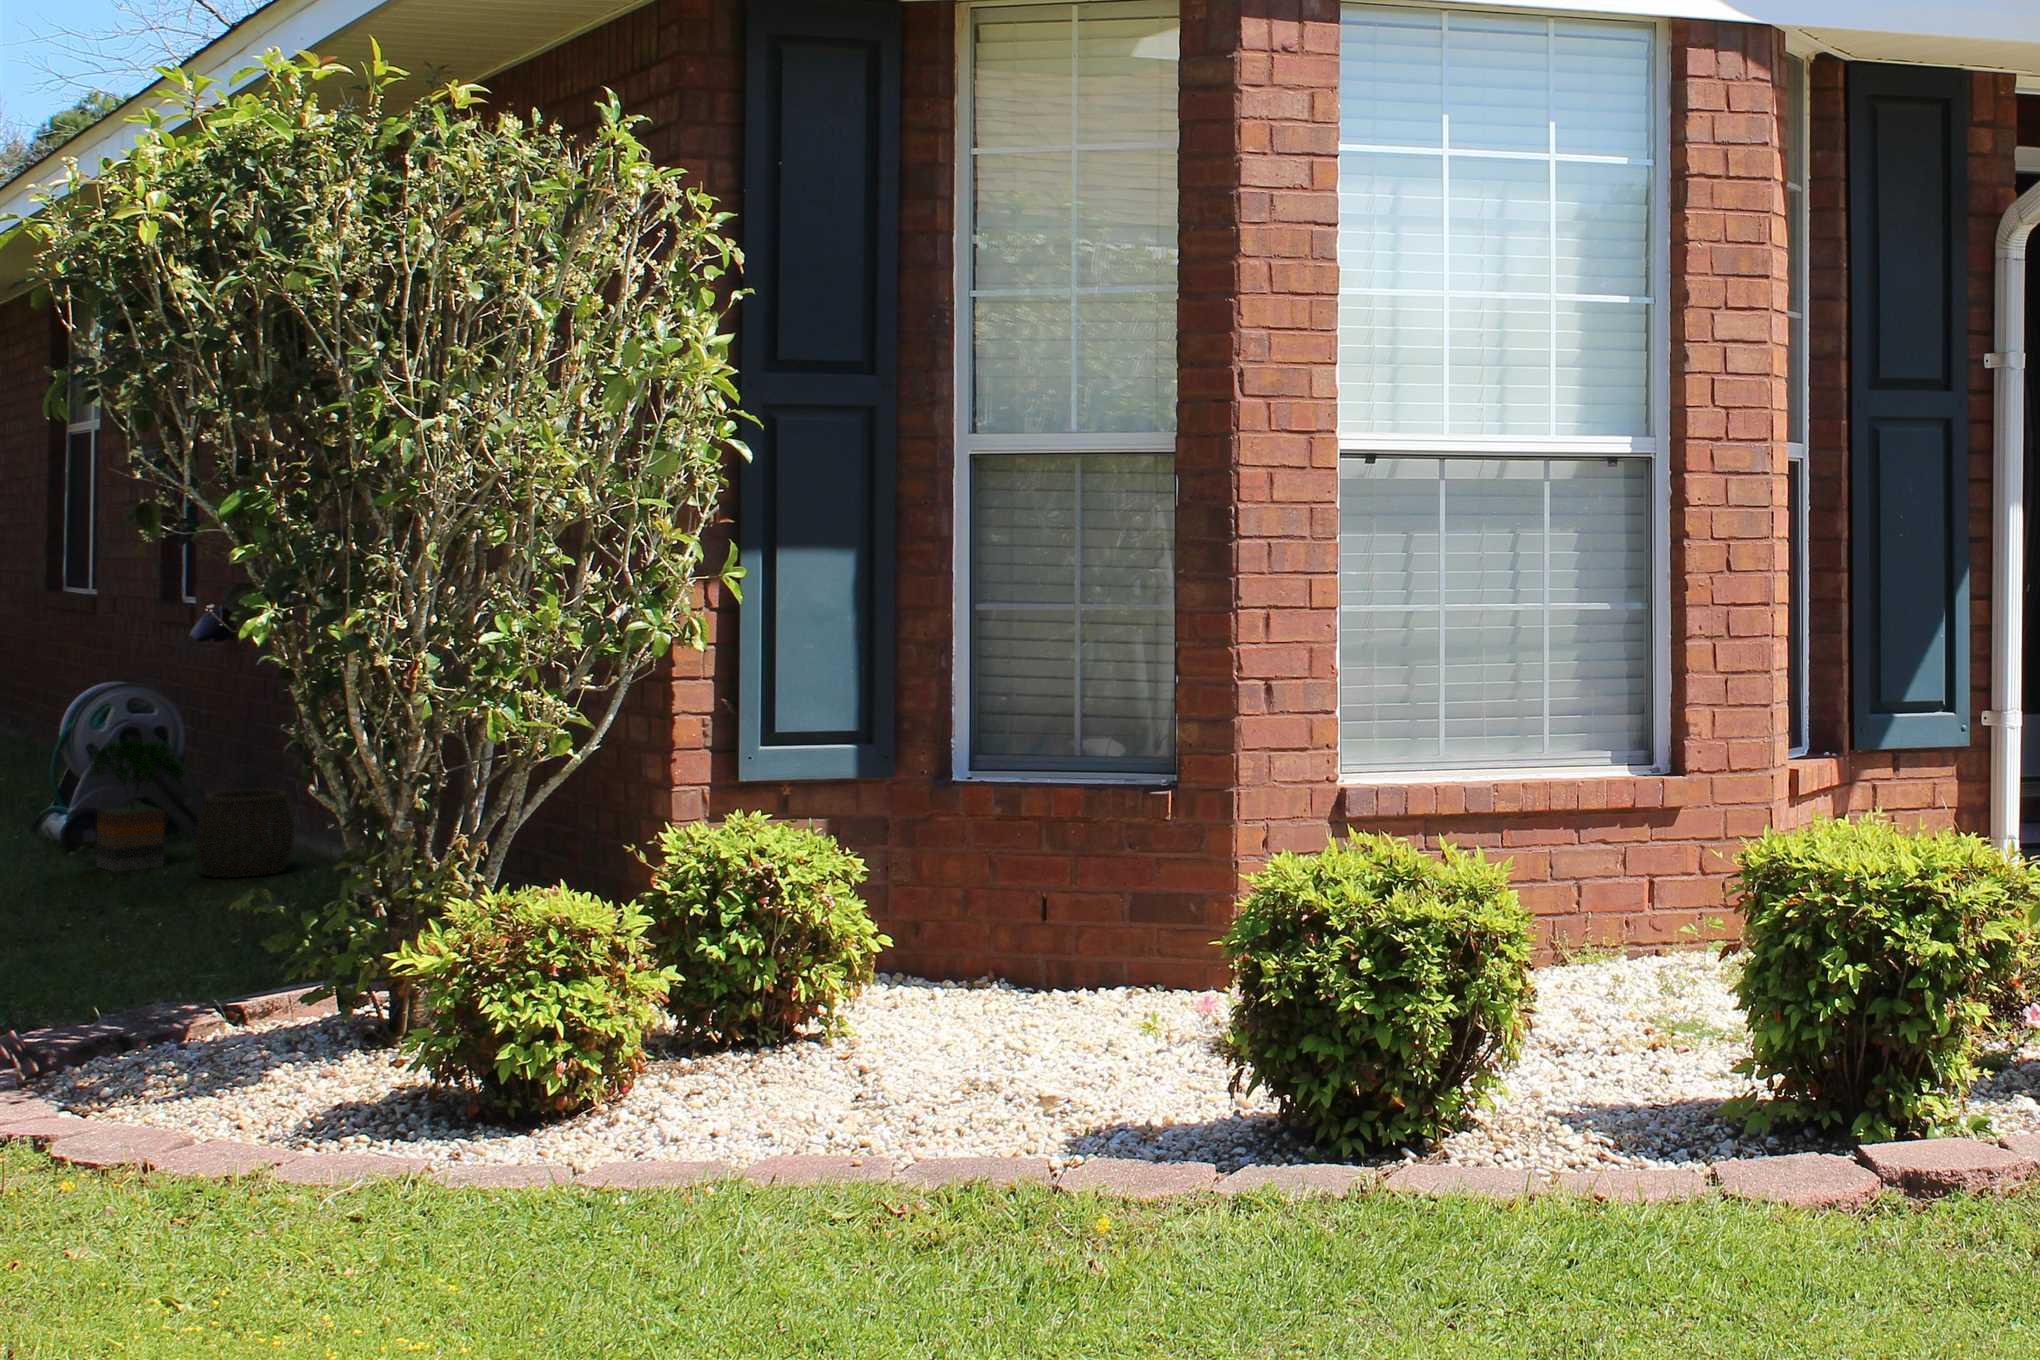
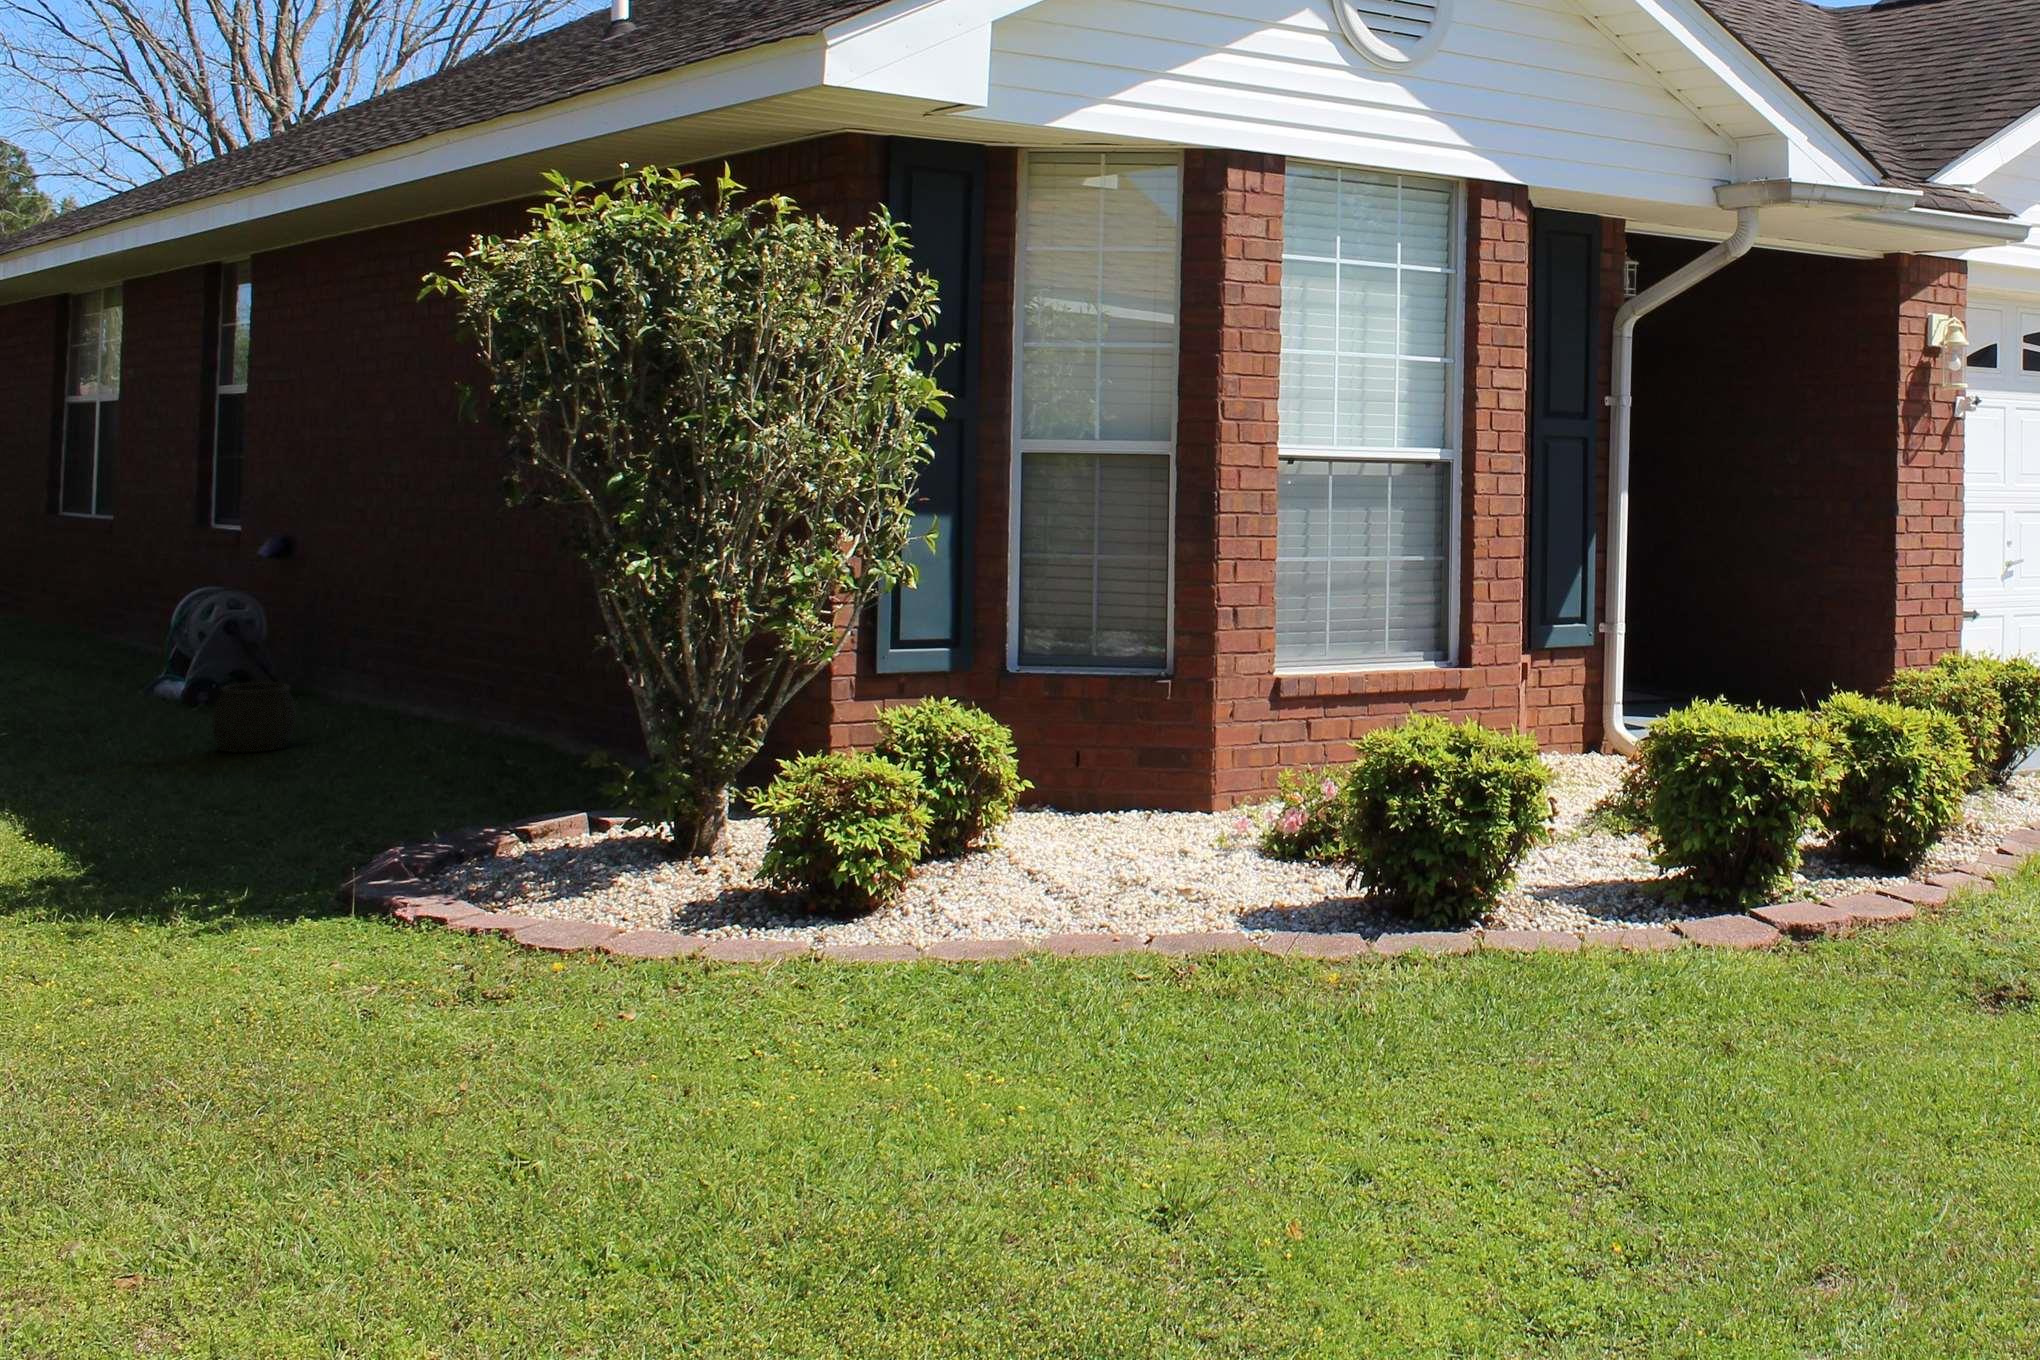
potted tree: present [89,739,185,872] -> none [94,642,188,750]

